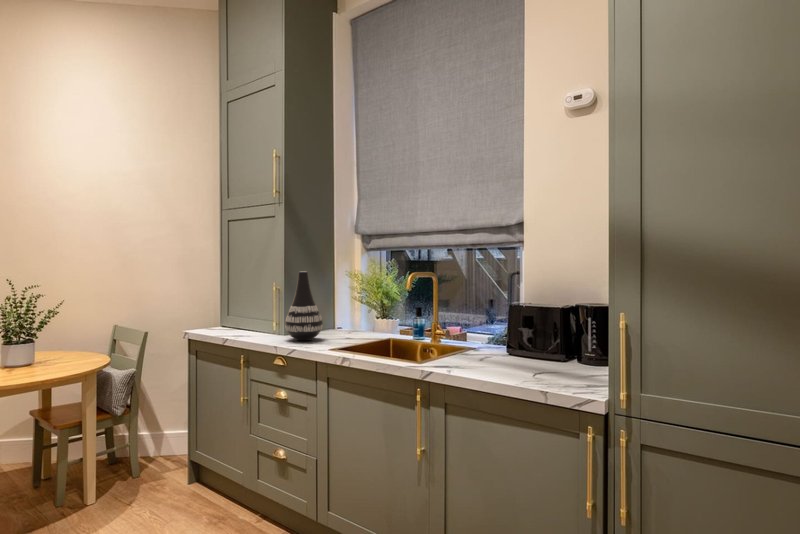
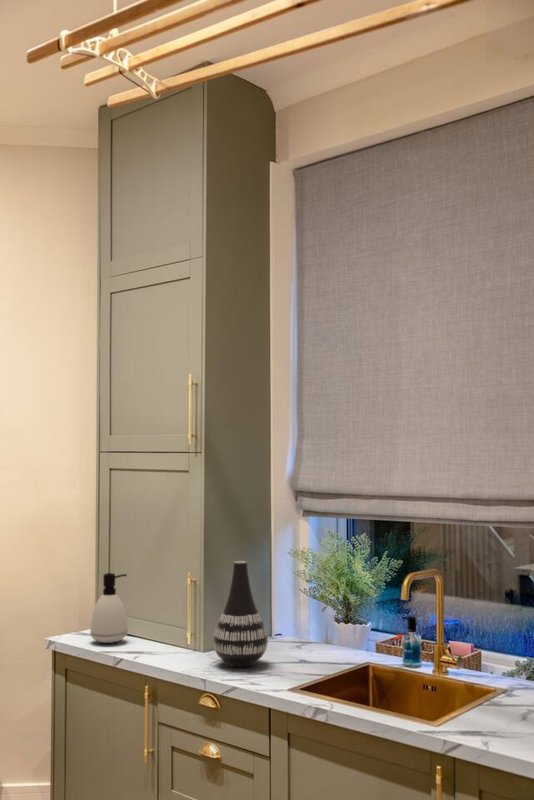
soap dispenser: none [208,285,234,331] -> present [90,573,128,643]

